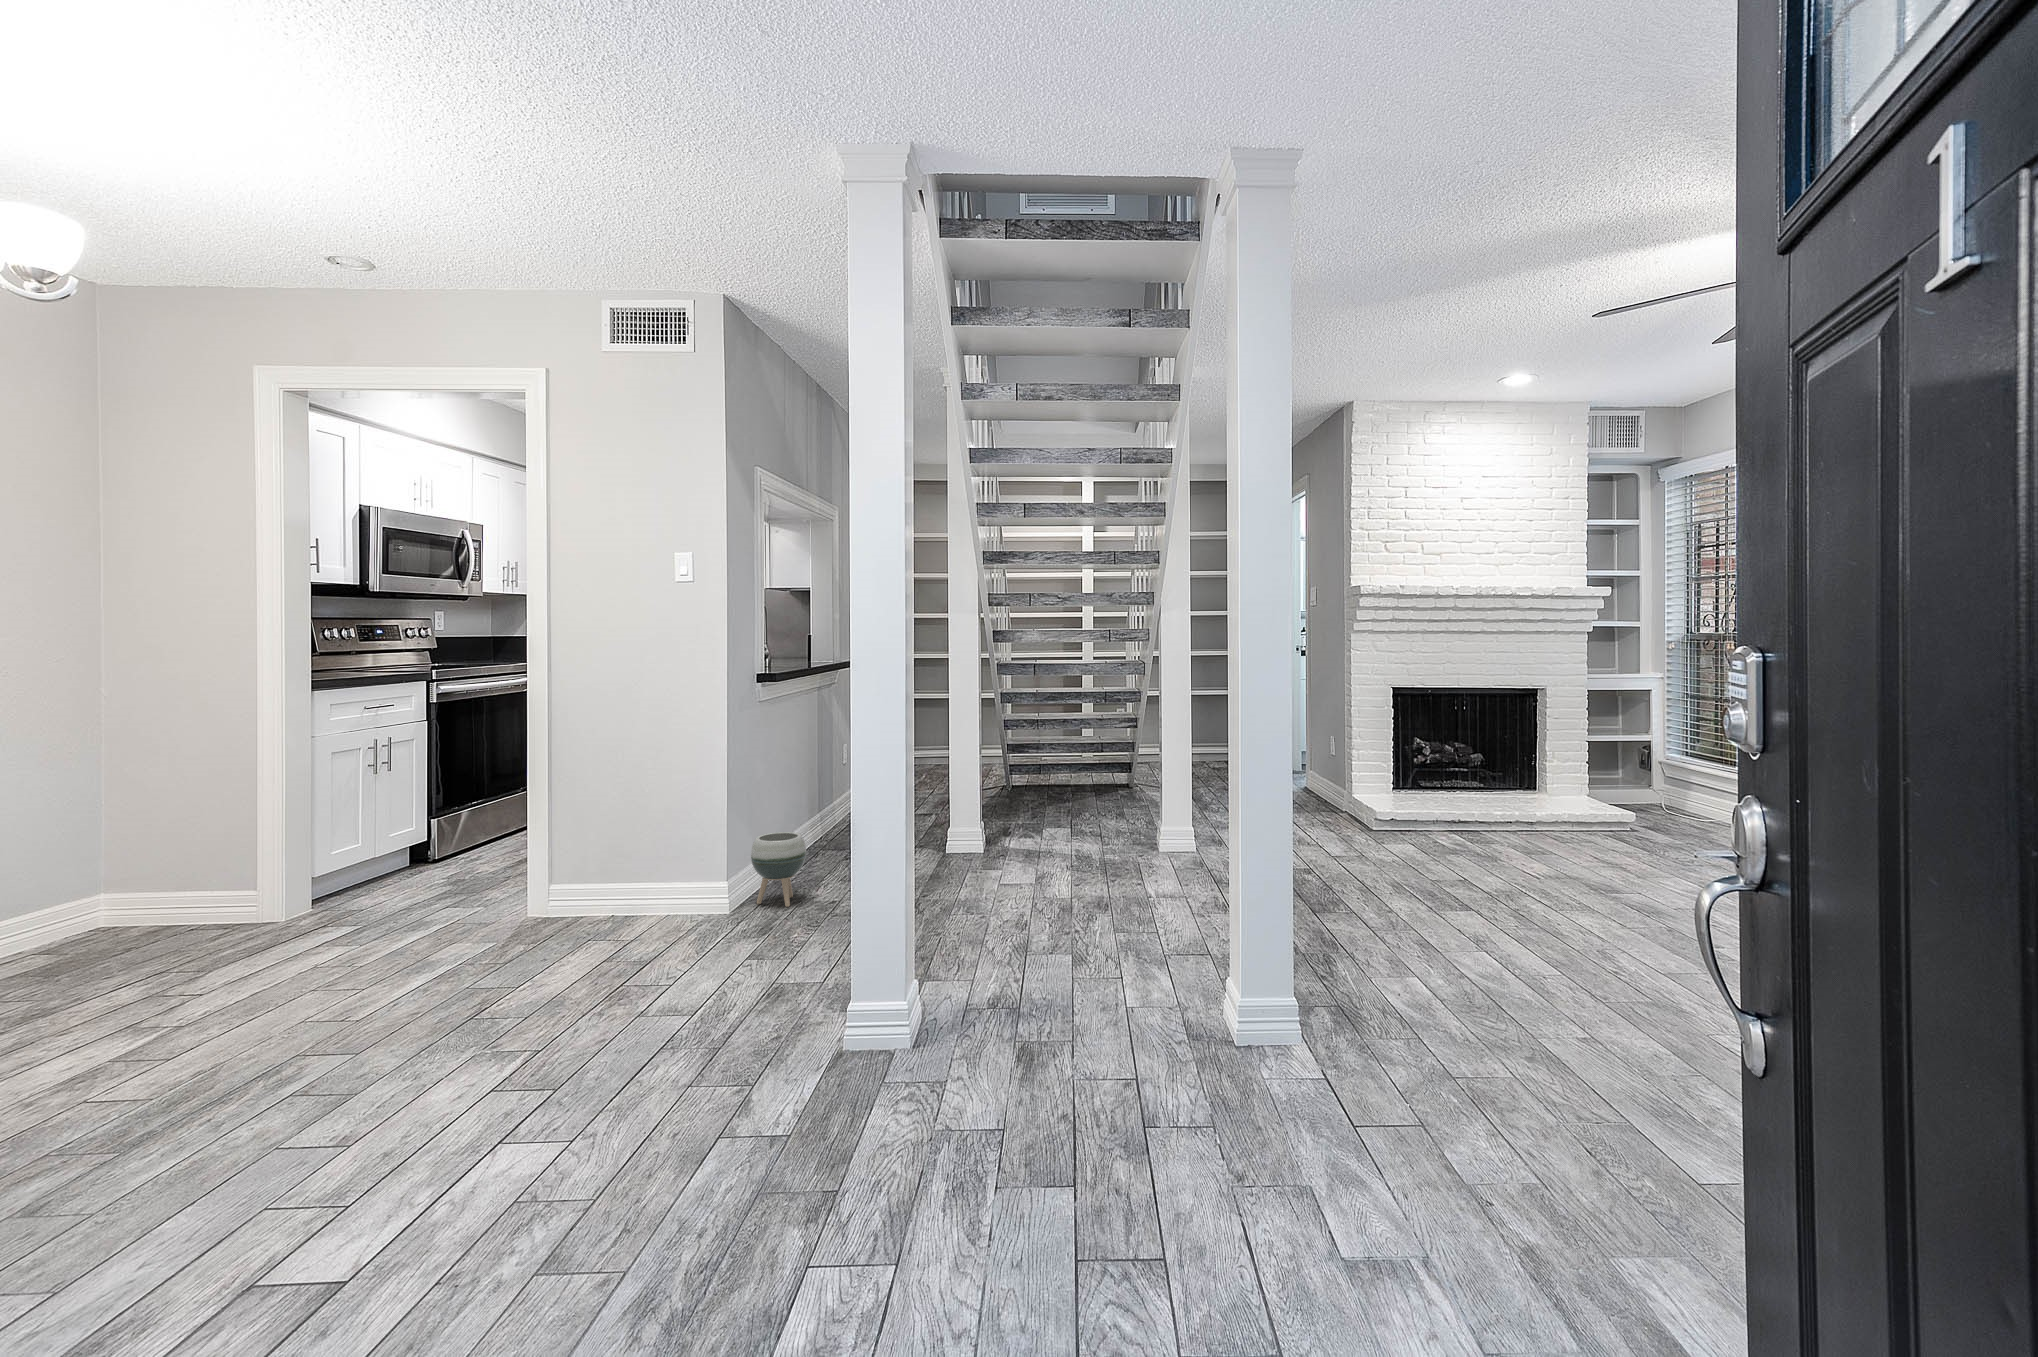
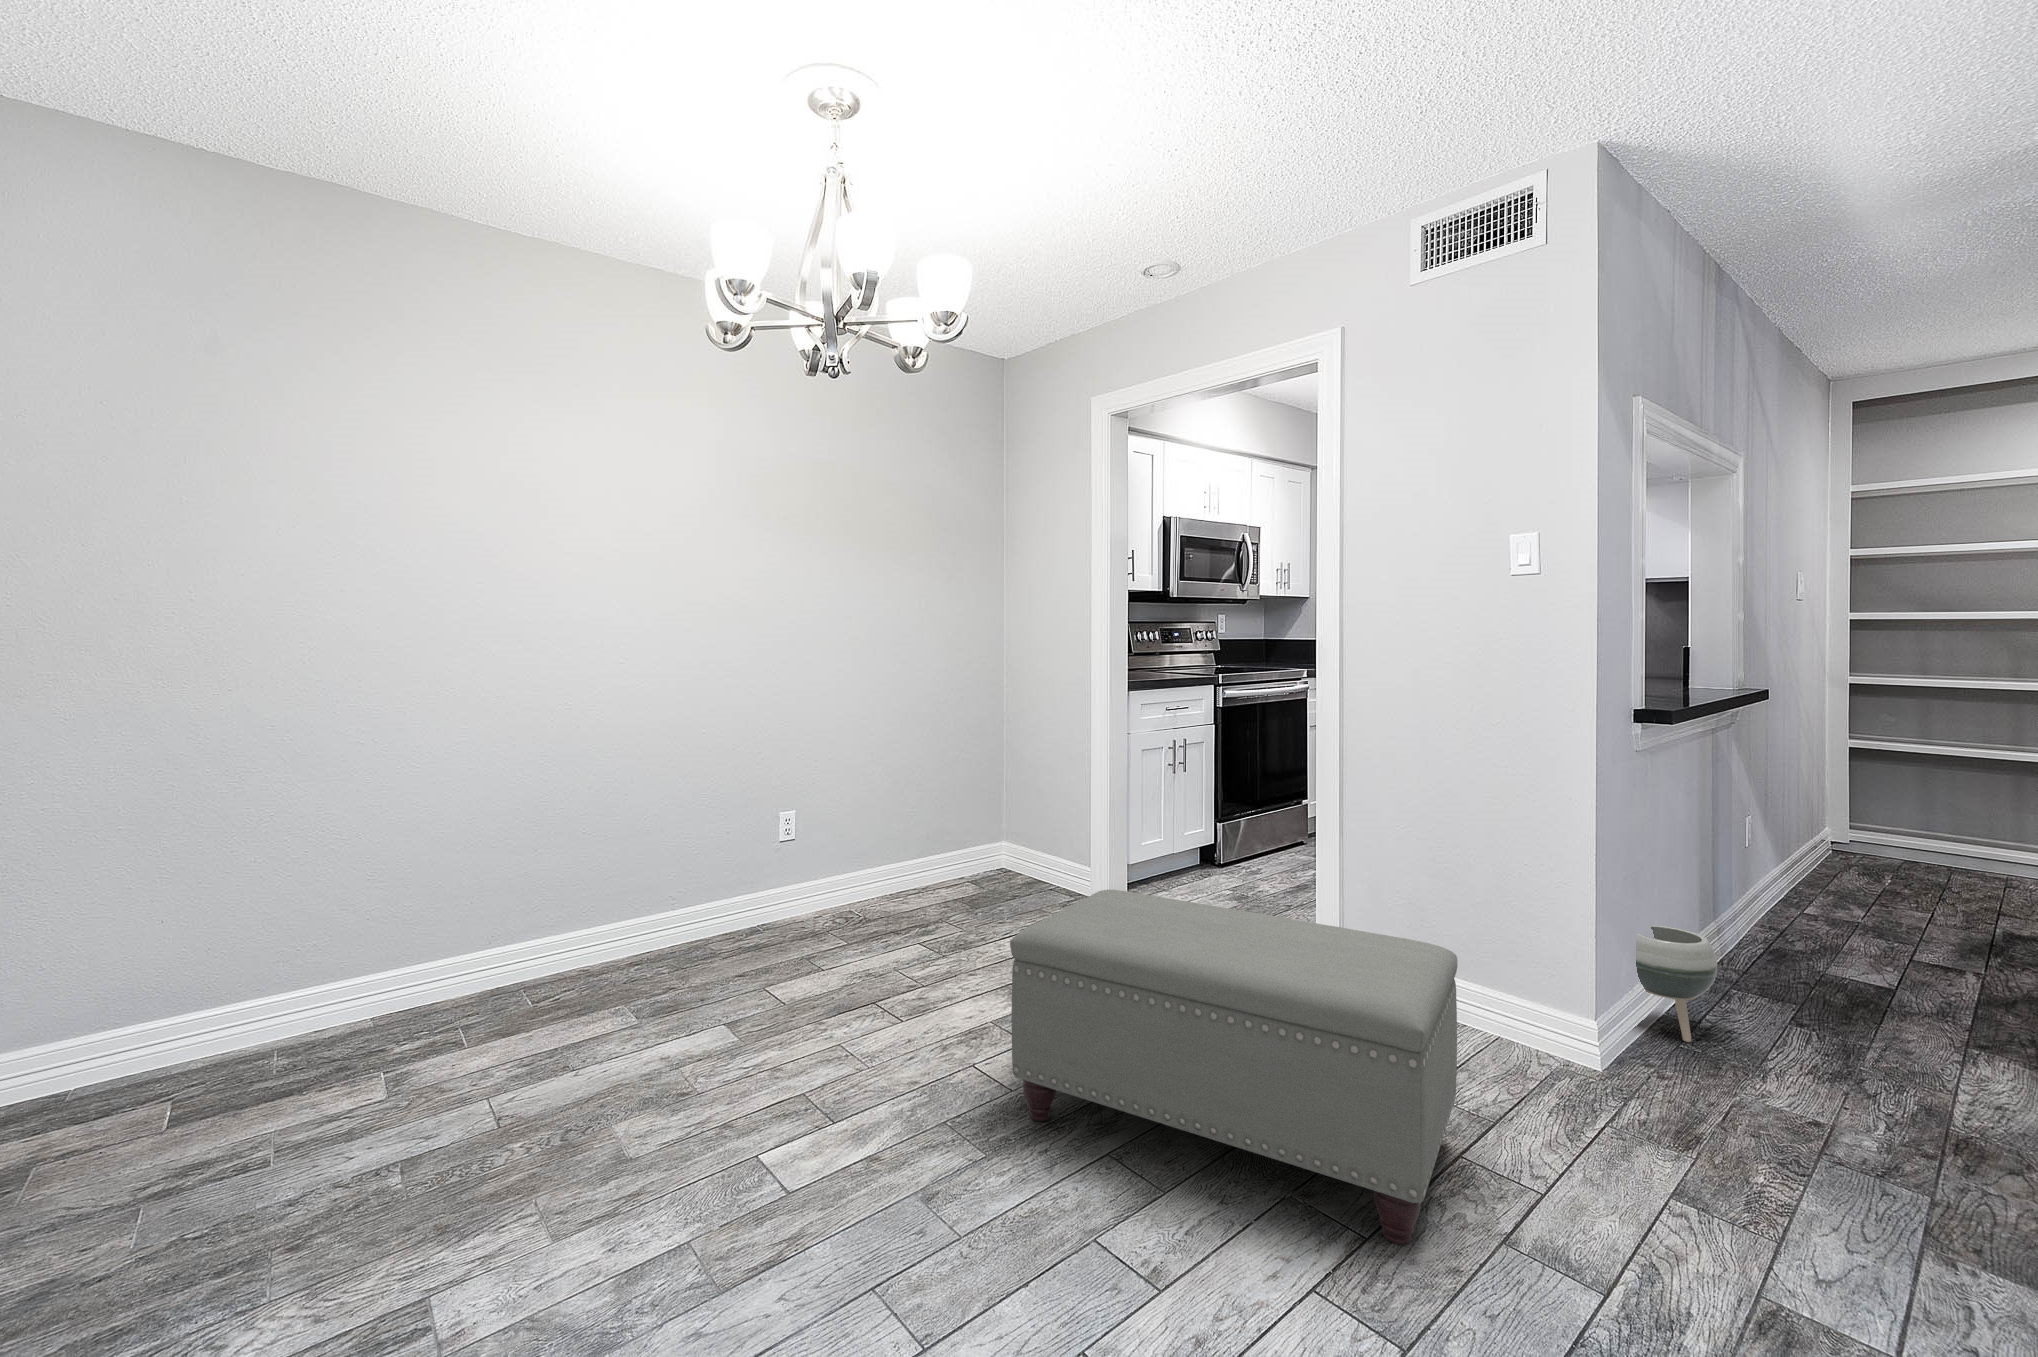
ottoman: none [134,863,603,1117] -> present [1010,890,1458,1245]

